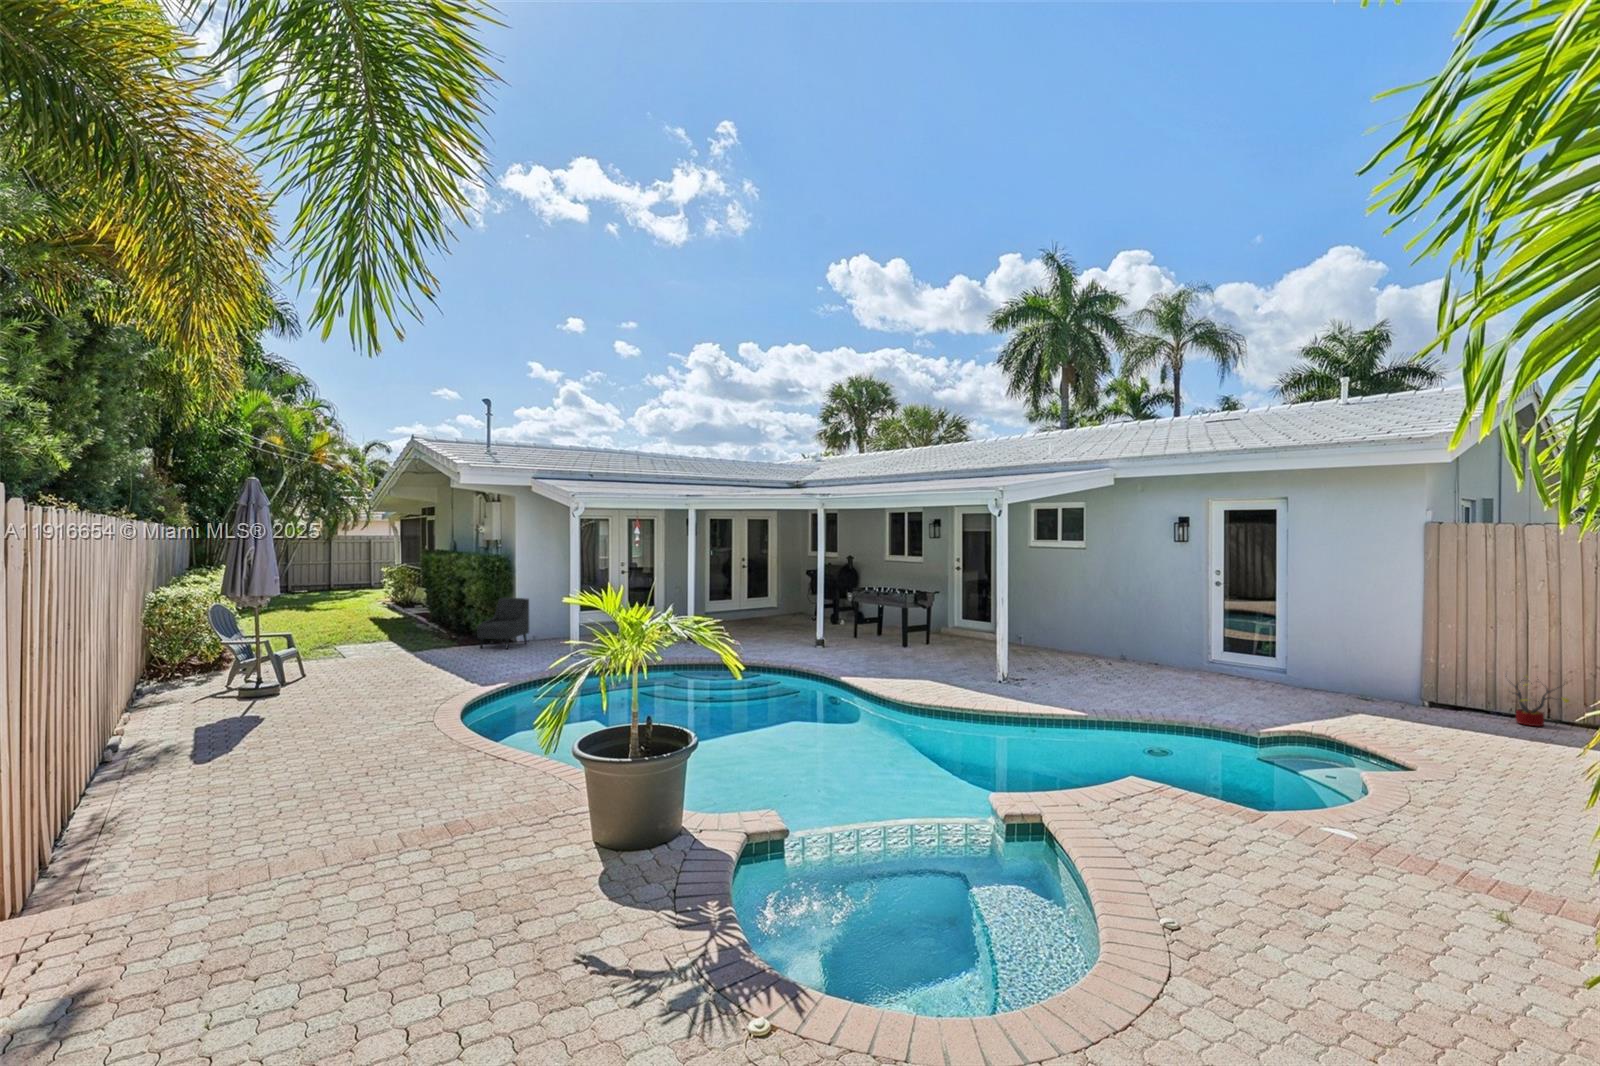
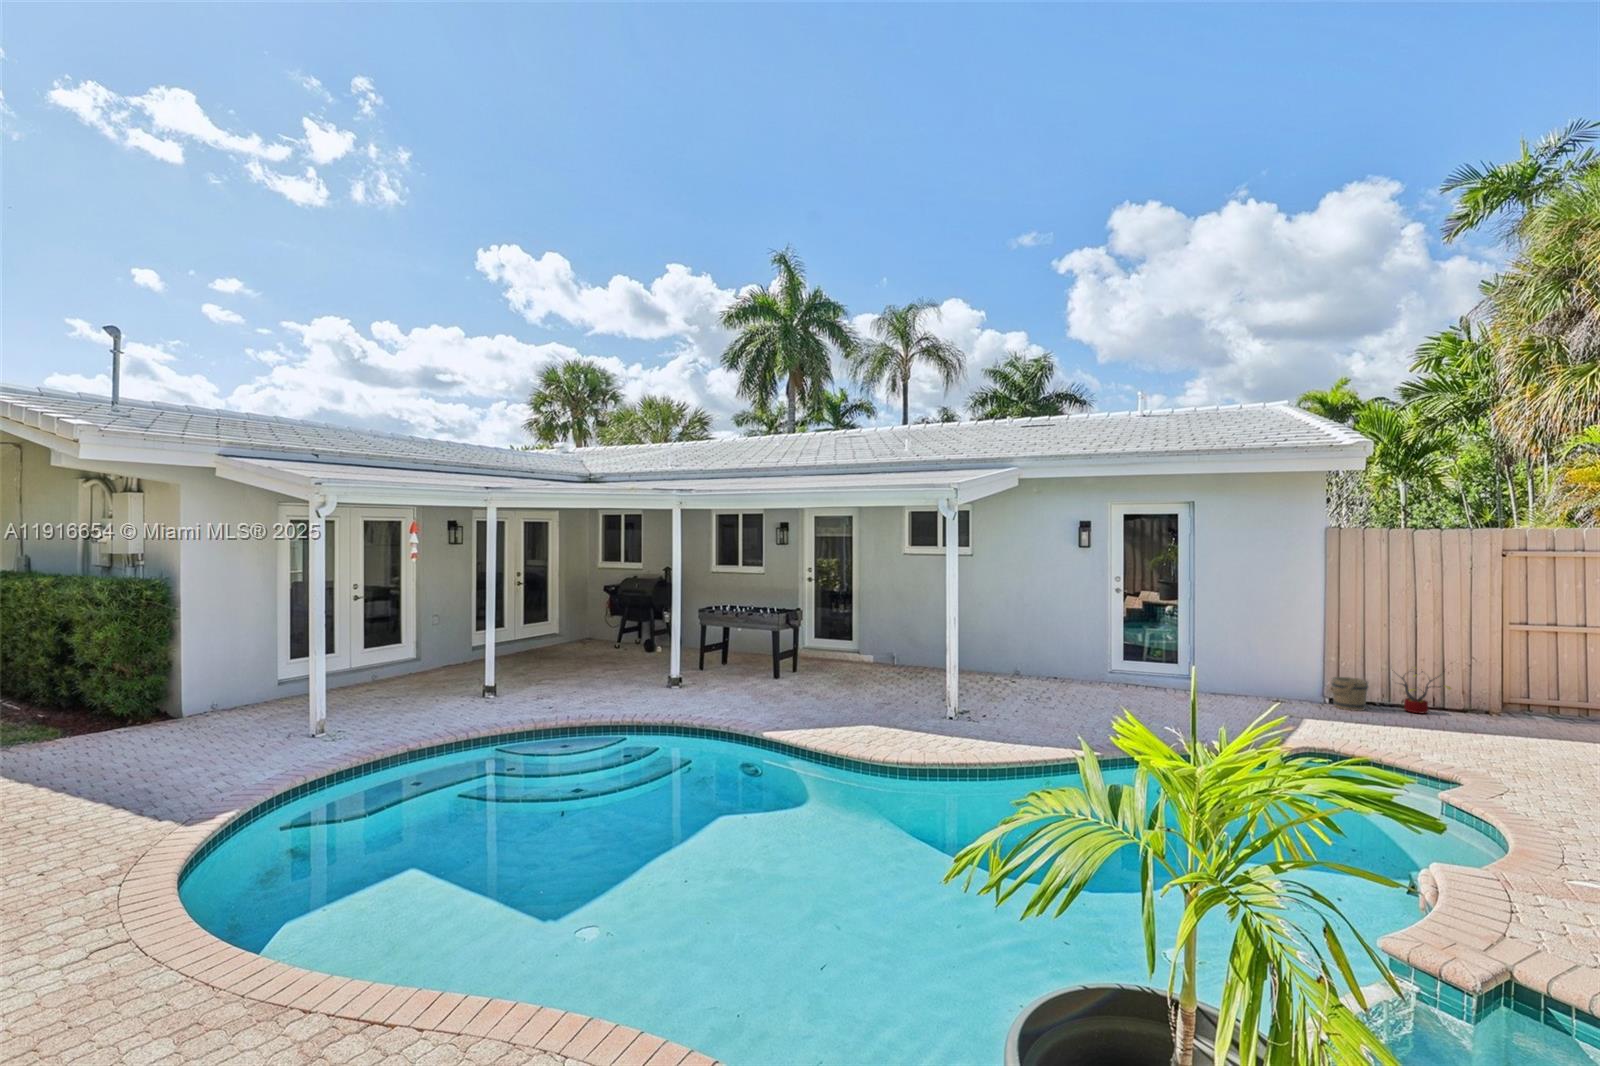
chair: present [477,598,529,649] -> none [118,645,216,735]
bucket: none [1427,681,1470,717] -> present [1330,677,1368,711]

